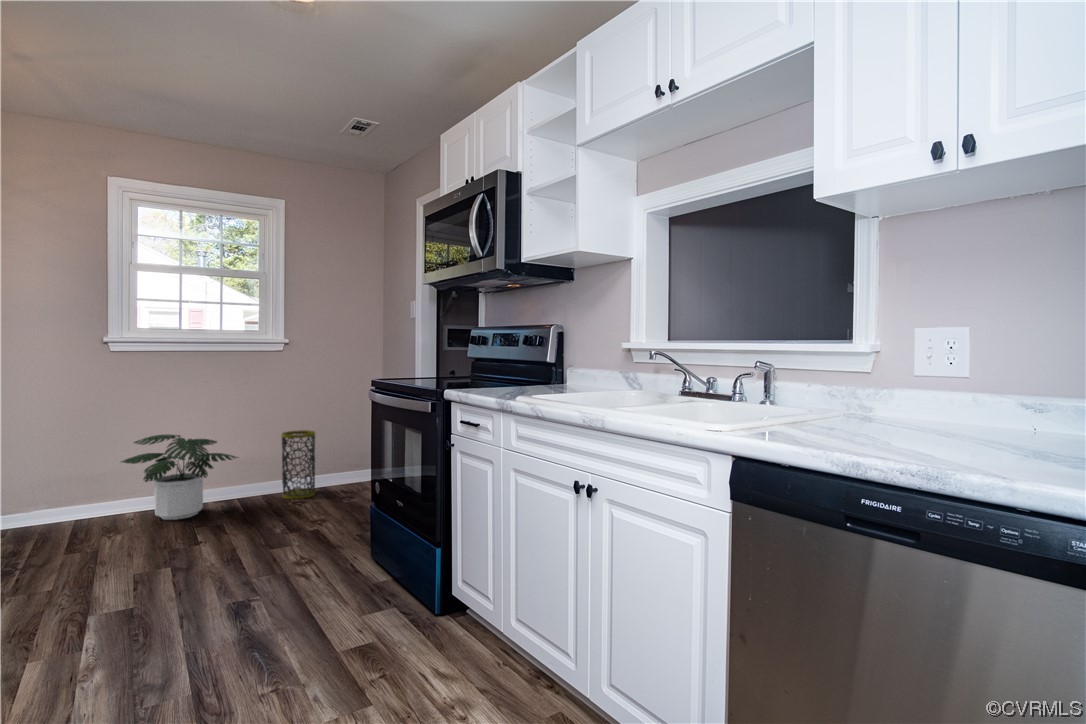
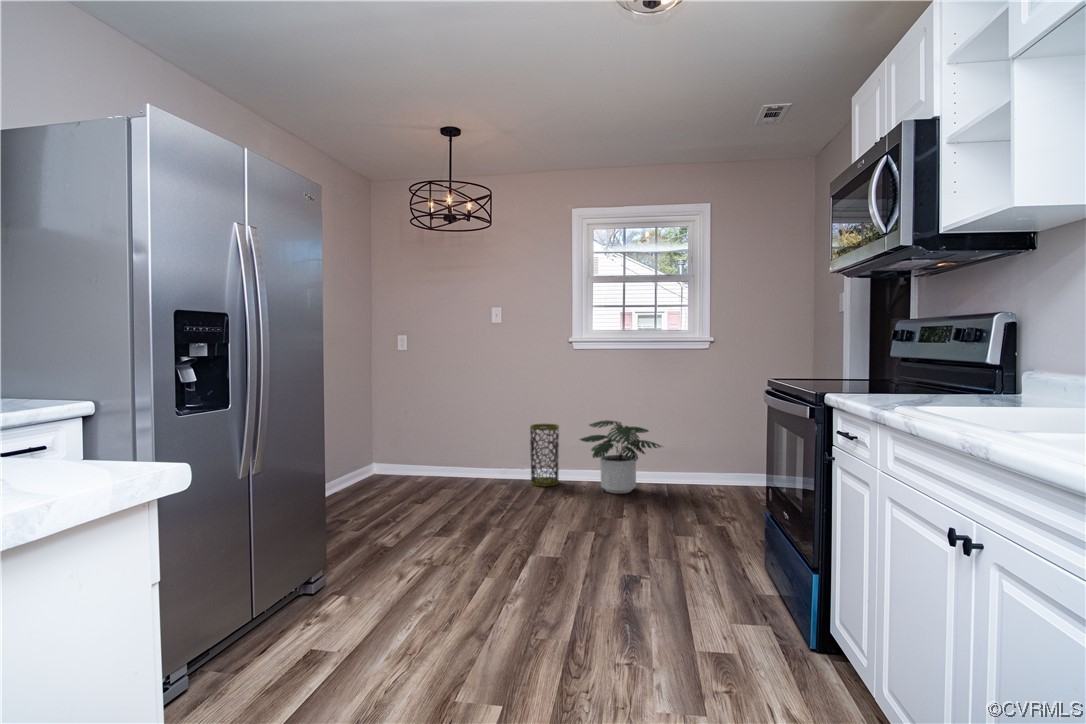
trash can: present [282,430,315,499] -> present [530,424,559,486]

